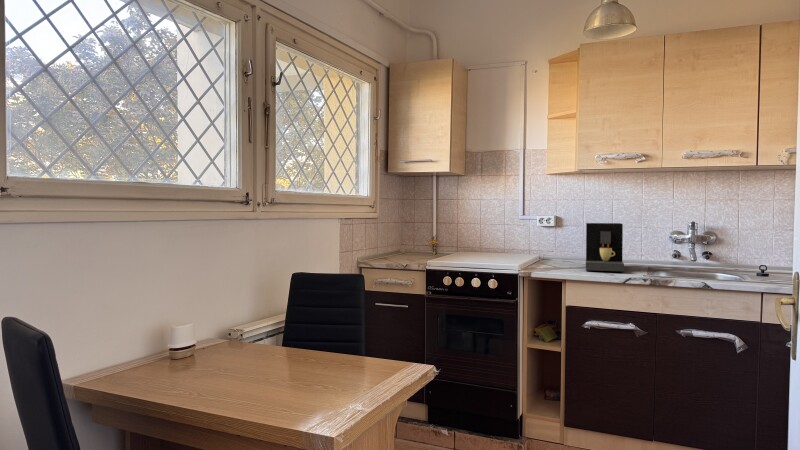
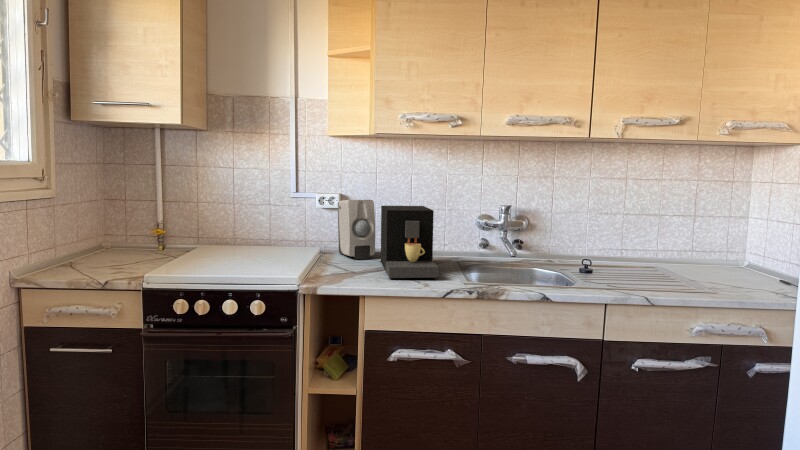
soap dispenser: none [555,219,583,263] -> present [338,200,375,259]

